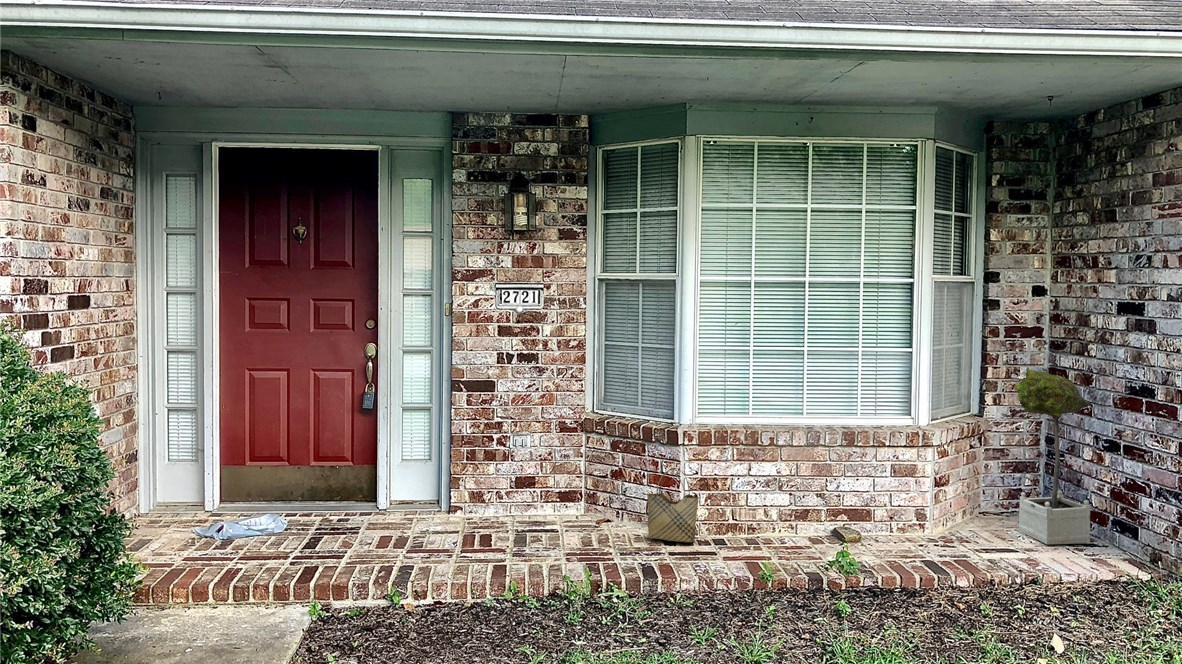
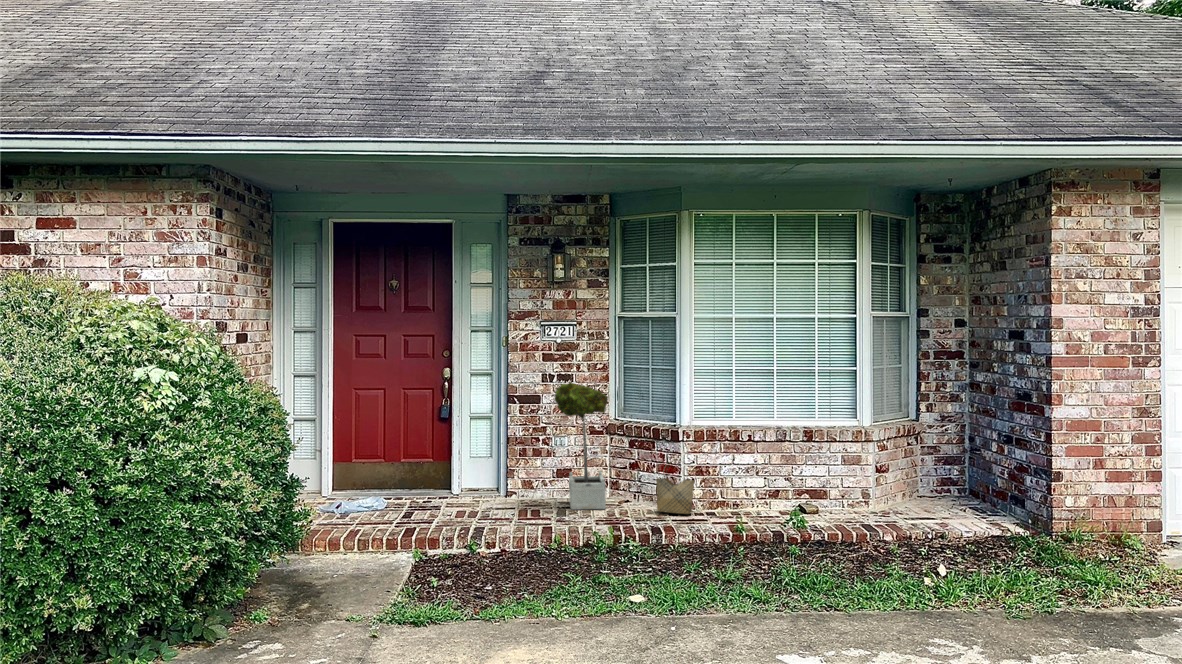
potted tree: present [1015,368,1092,544] -> present [555,382,608,509]

